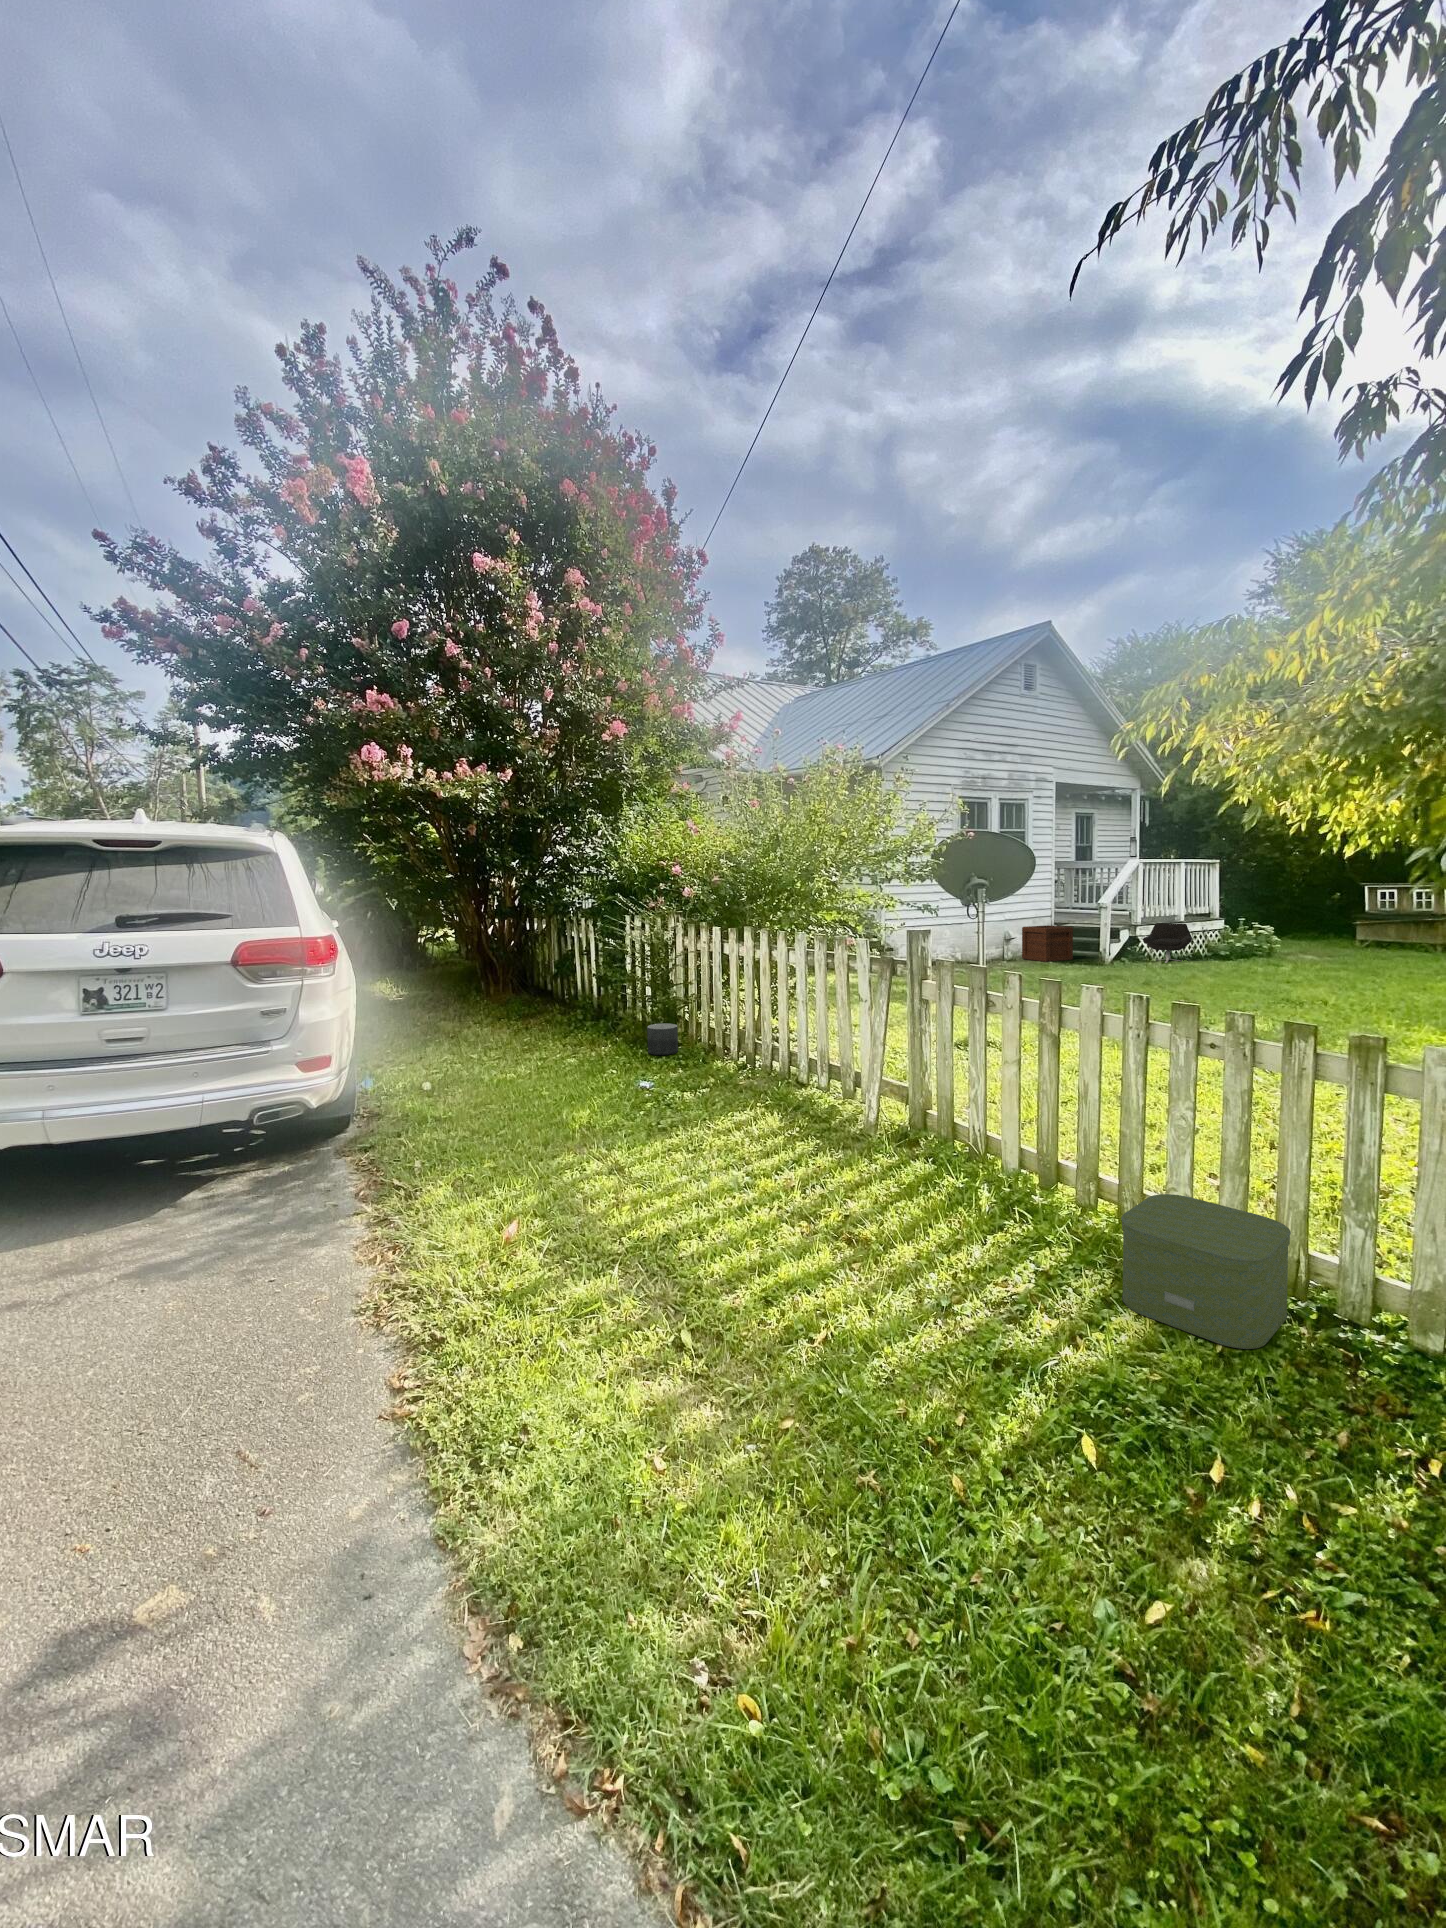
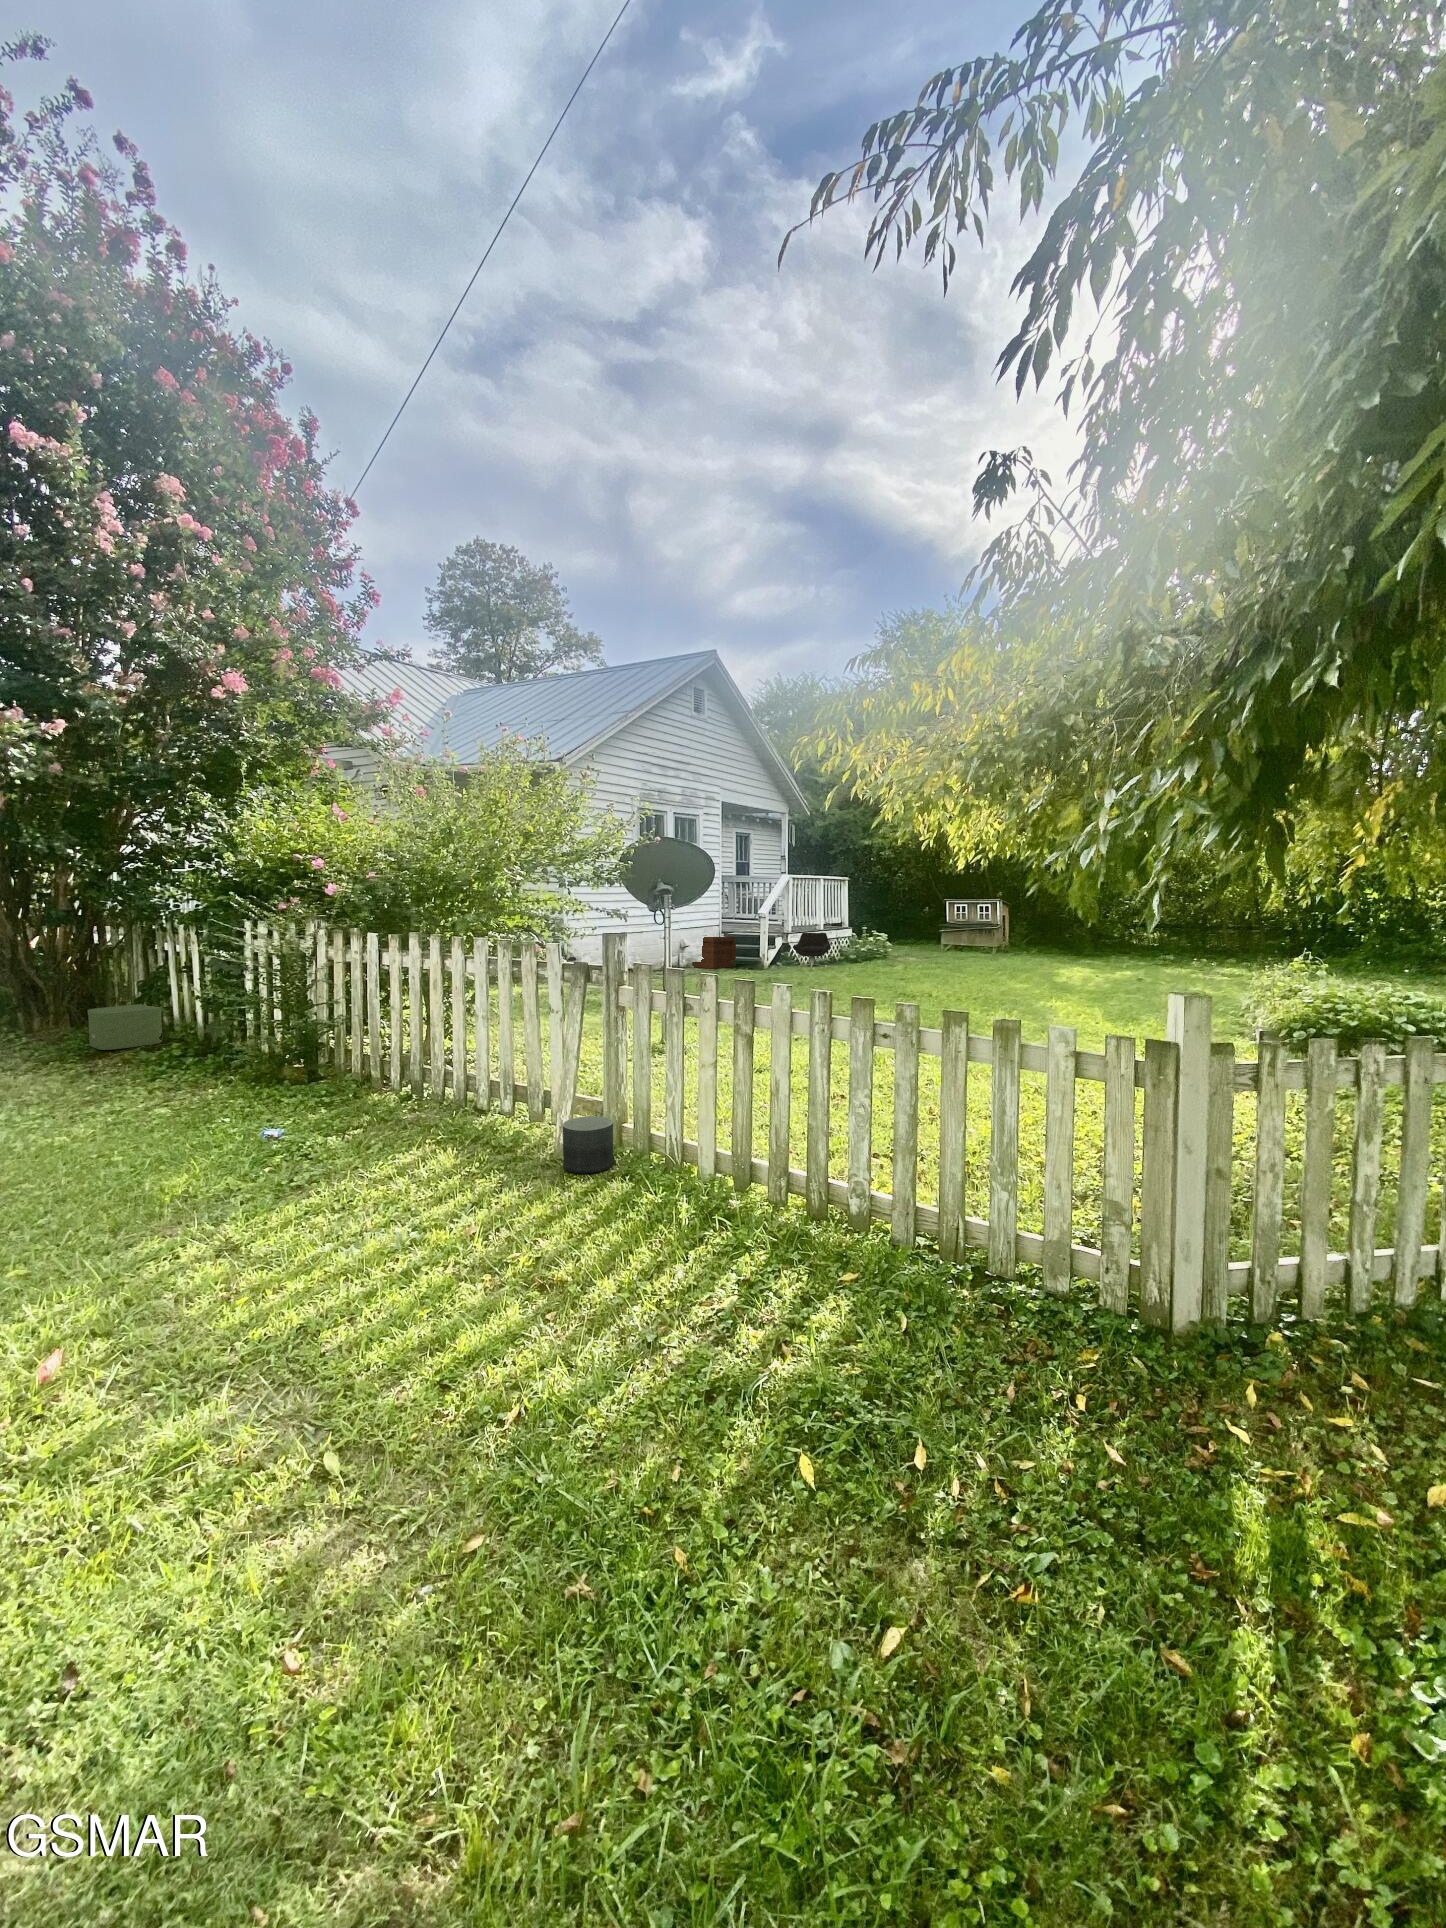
planter: present [647,1023,678,1055] -> present [563,1116,613,1173]
storage box: present [1121,1194,1291,1349] -> present [87,1004,162,1050]

